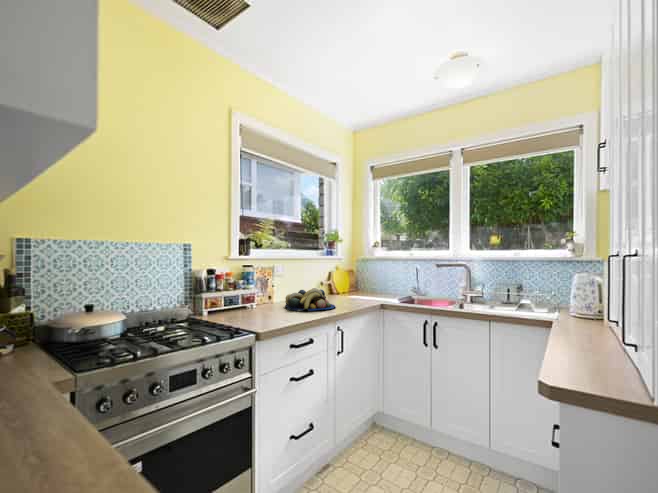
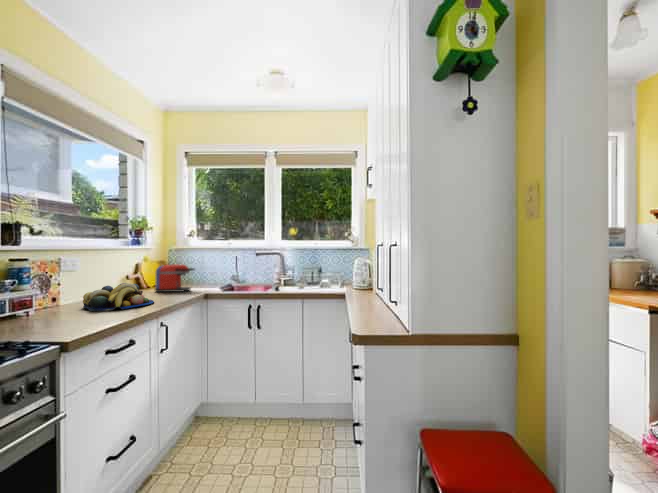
coffee maker: none [342,273,376,300] -> present [155,264,194,292]

